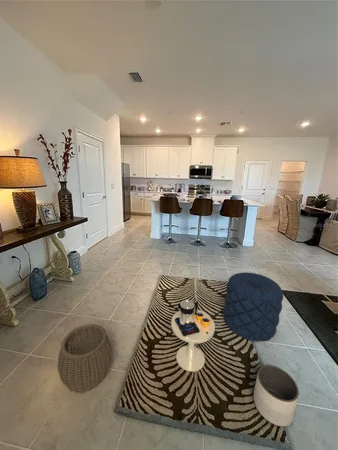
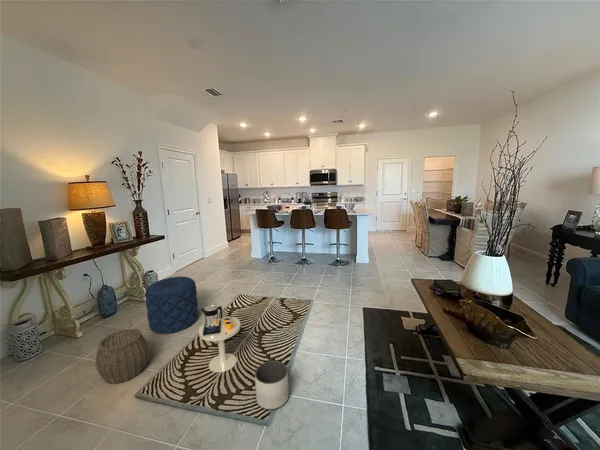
pouf: present [223,272,283,341] -> present [145,276,198,334]

